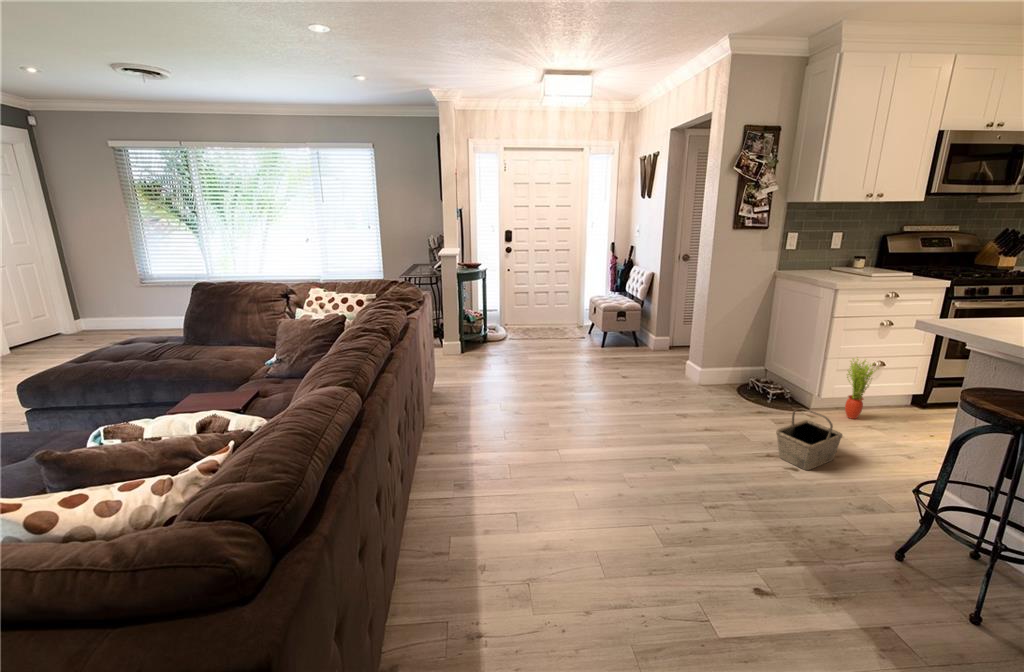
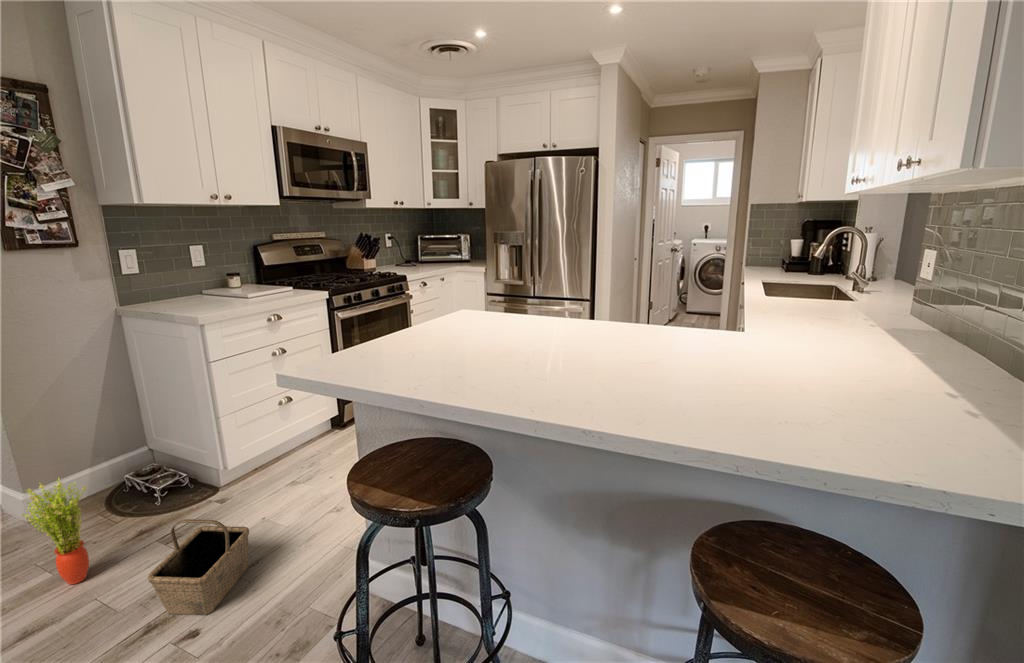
potted plant: present [845,357,879,419] -> present [22,479,89,585]

